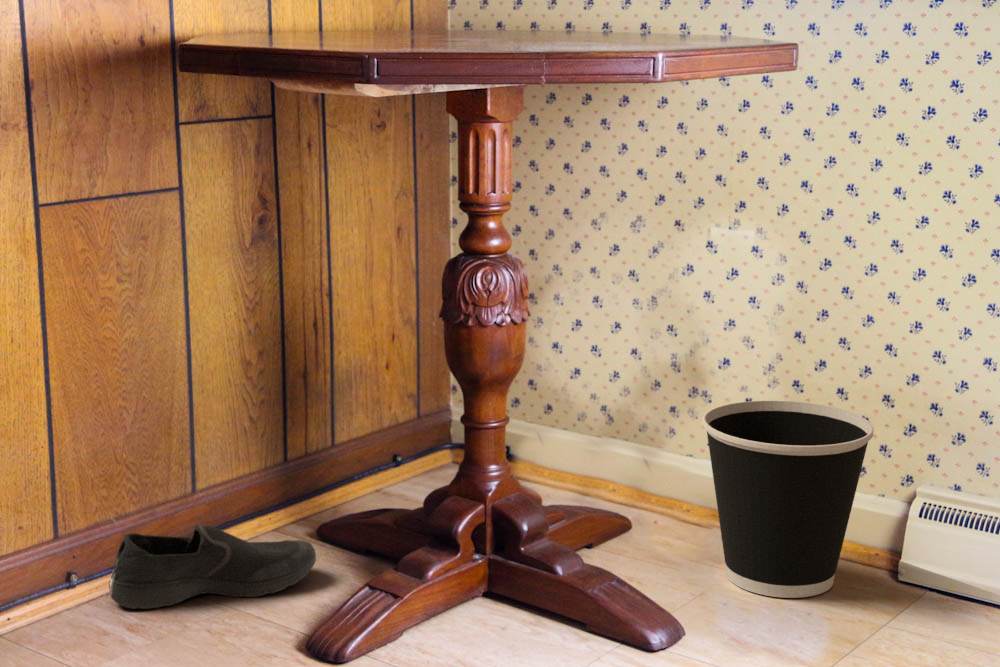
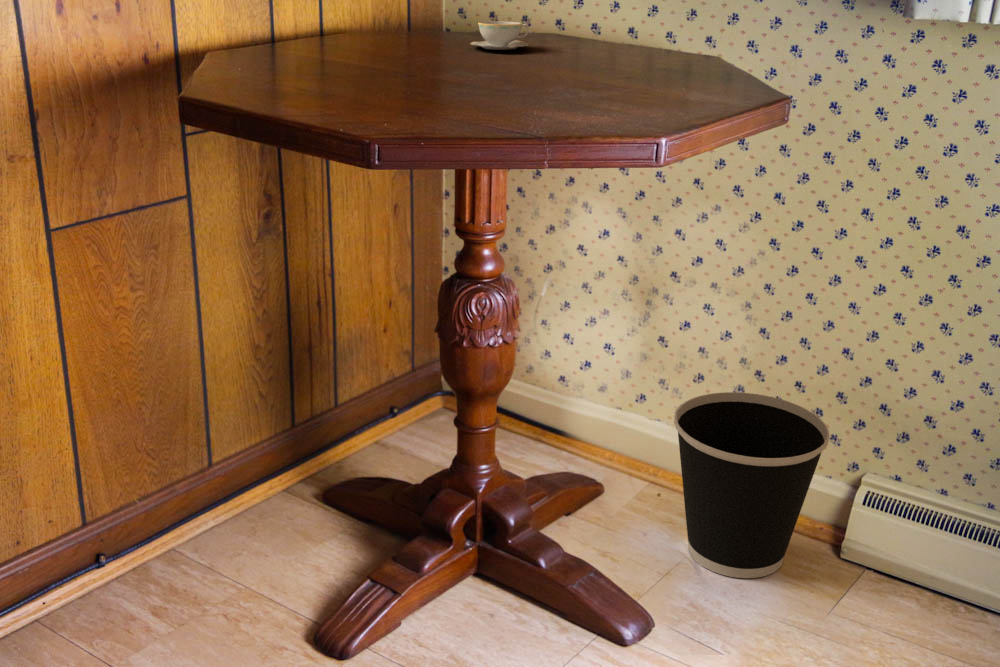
teacup: none [473,8,536,35] -> present [470,21,529,50]
shoe: present [109,525,316,609] -> none [134,512,323,590]

